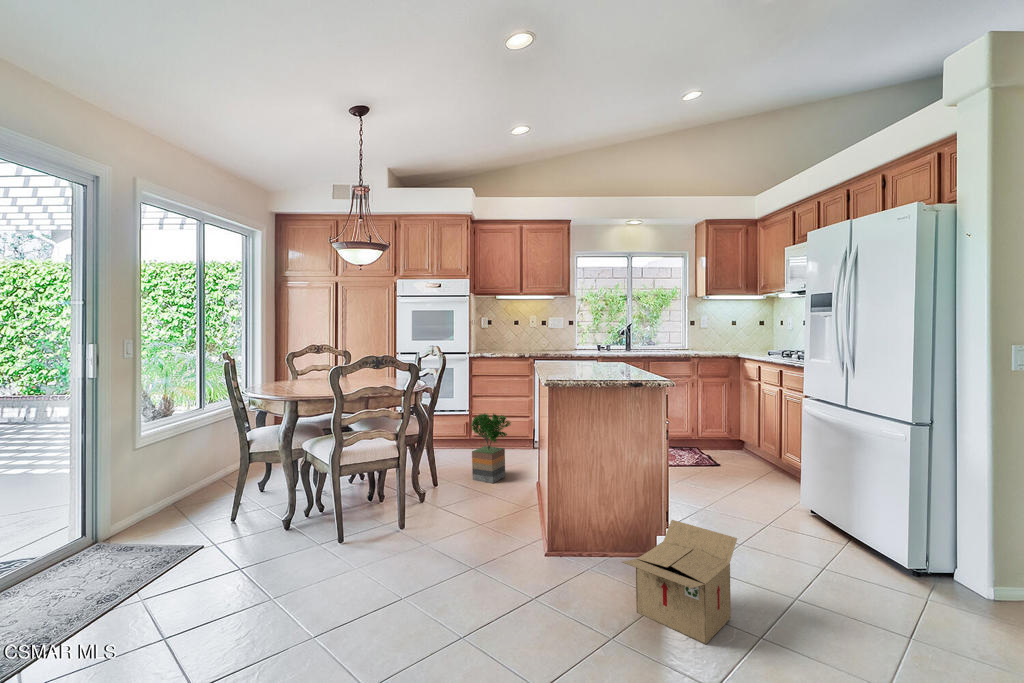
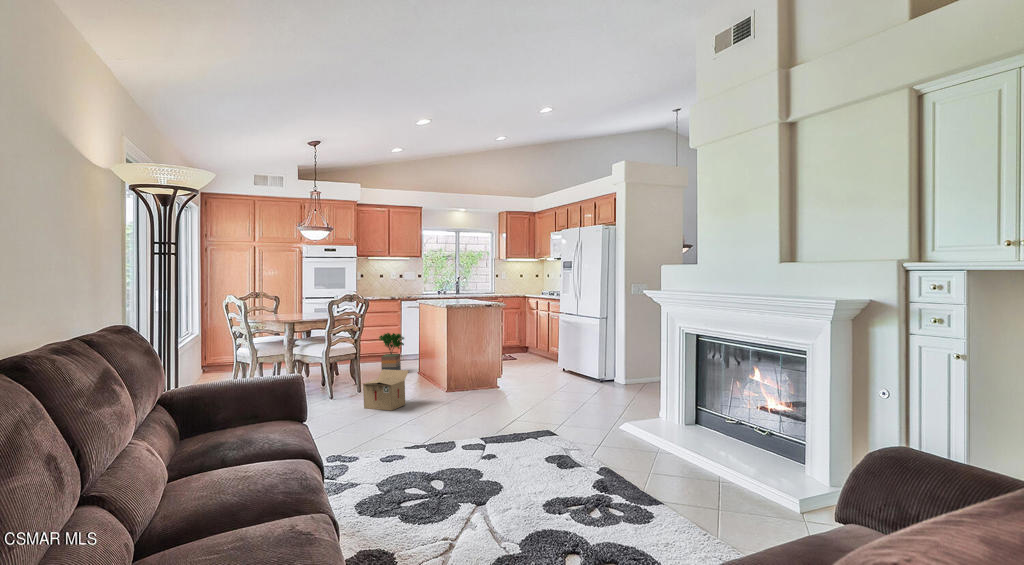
cardboard box: present [622,520,737,644] -> present [363,370,408,411]

